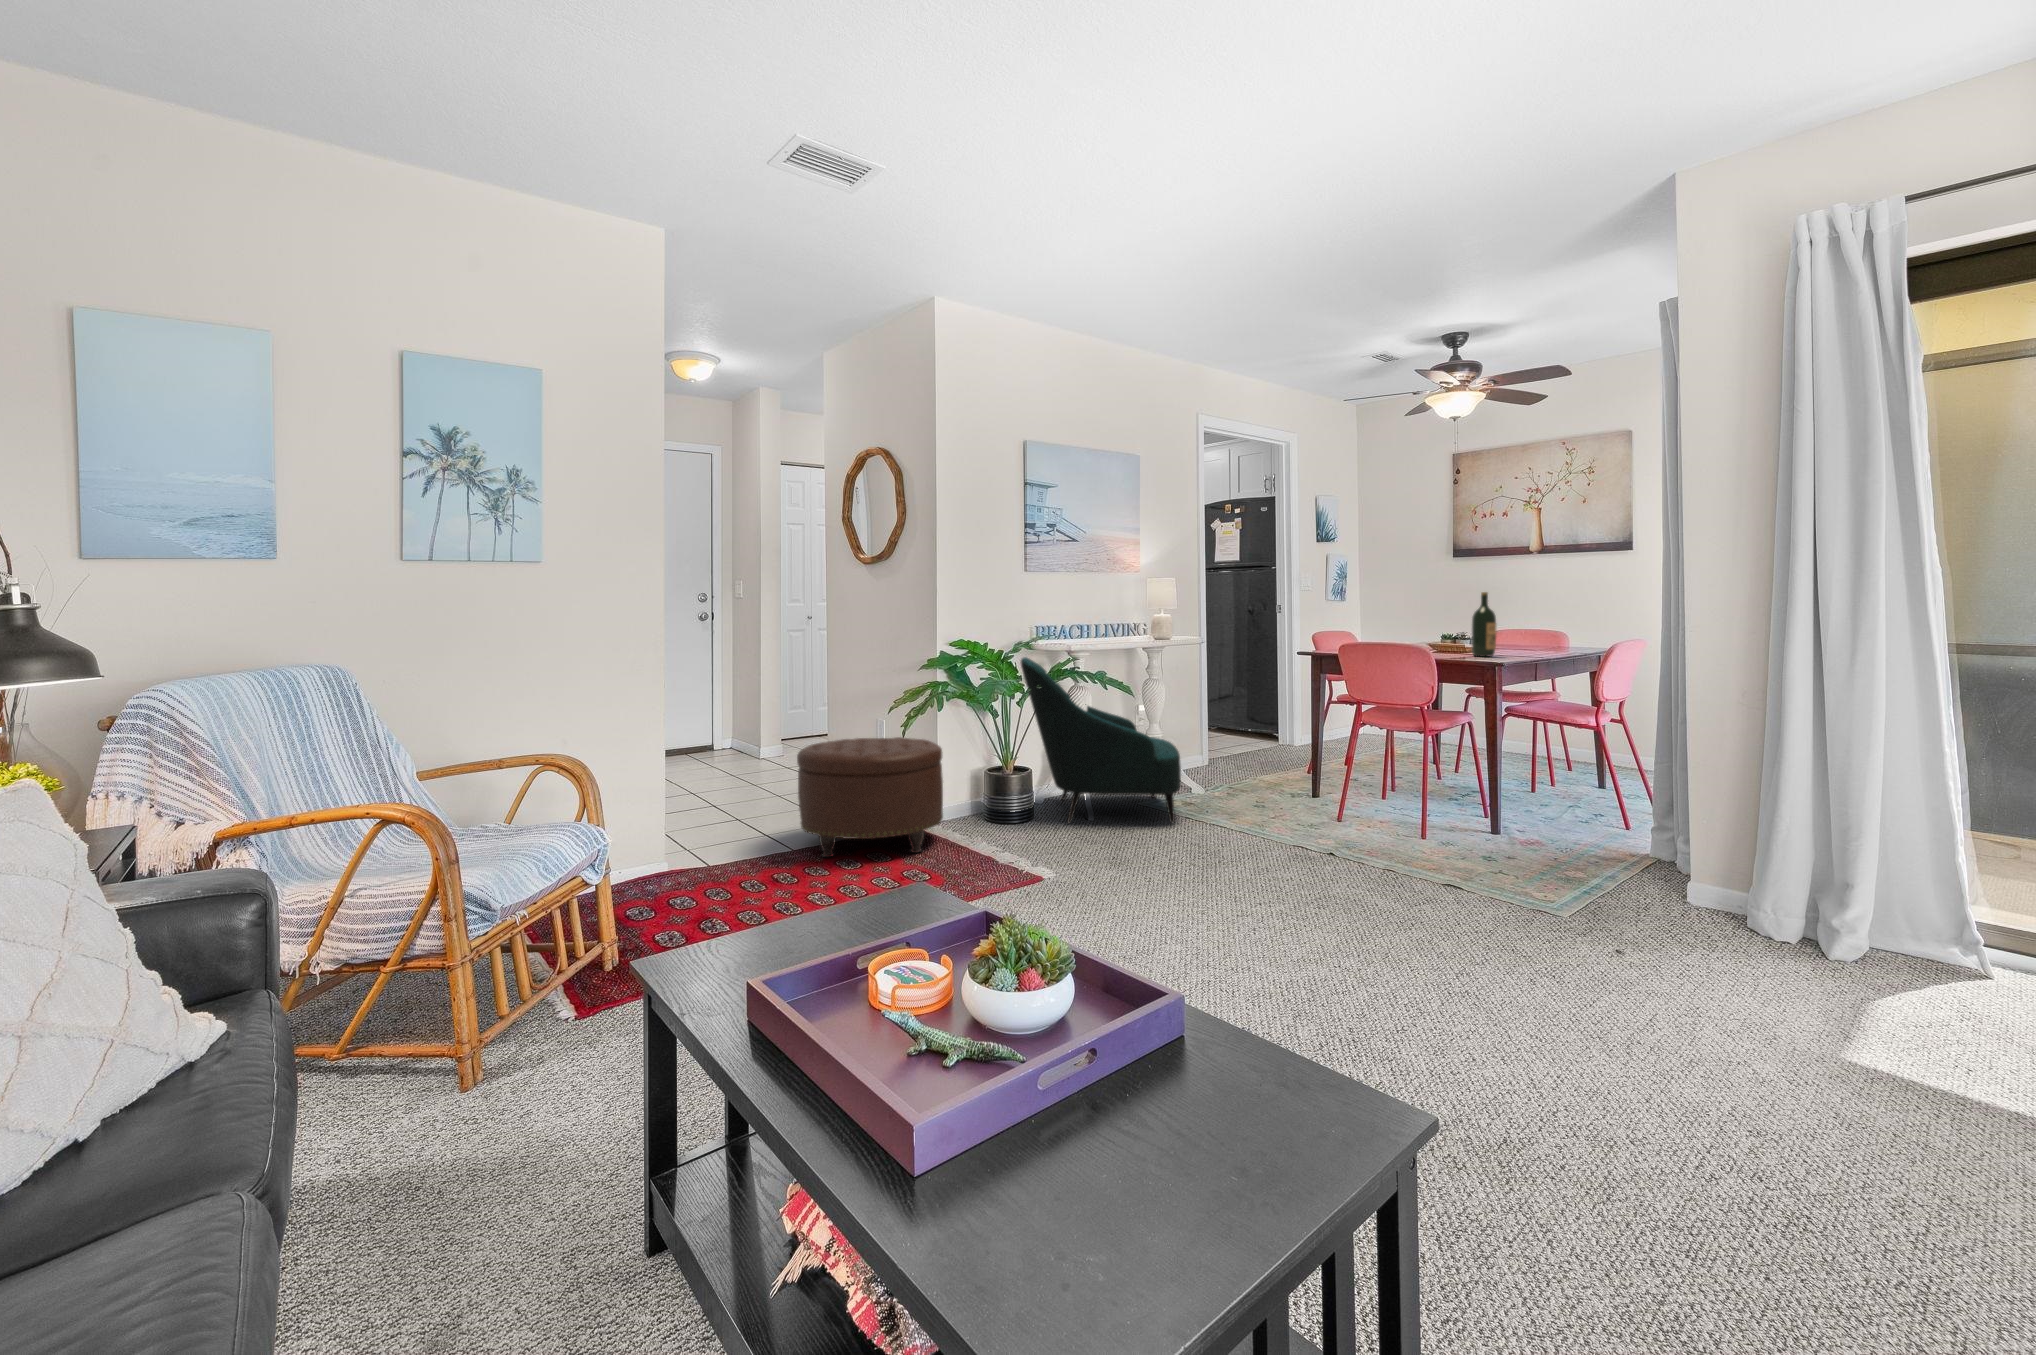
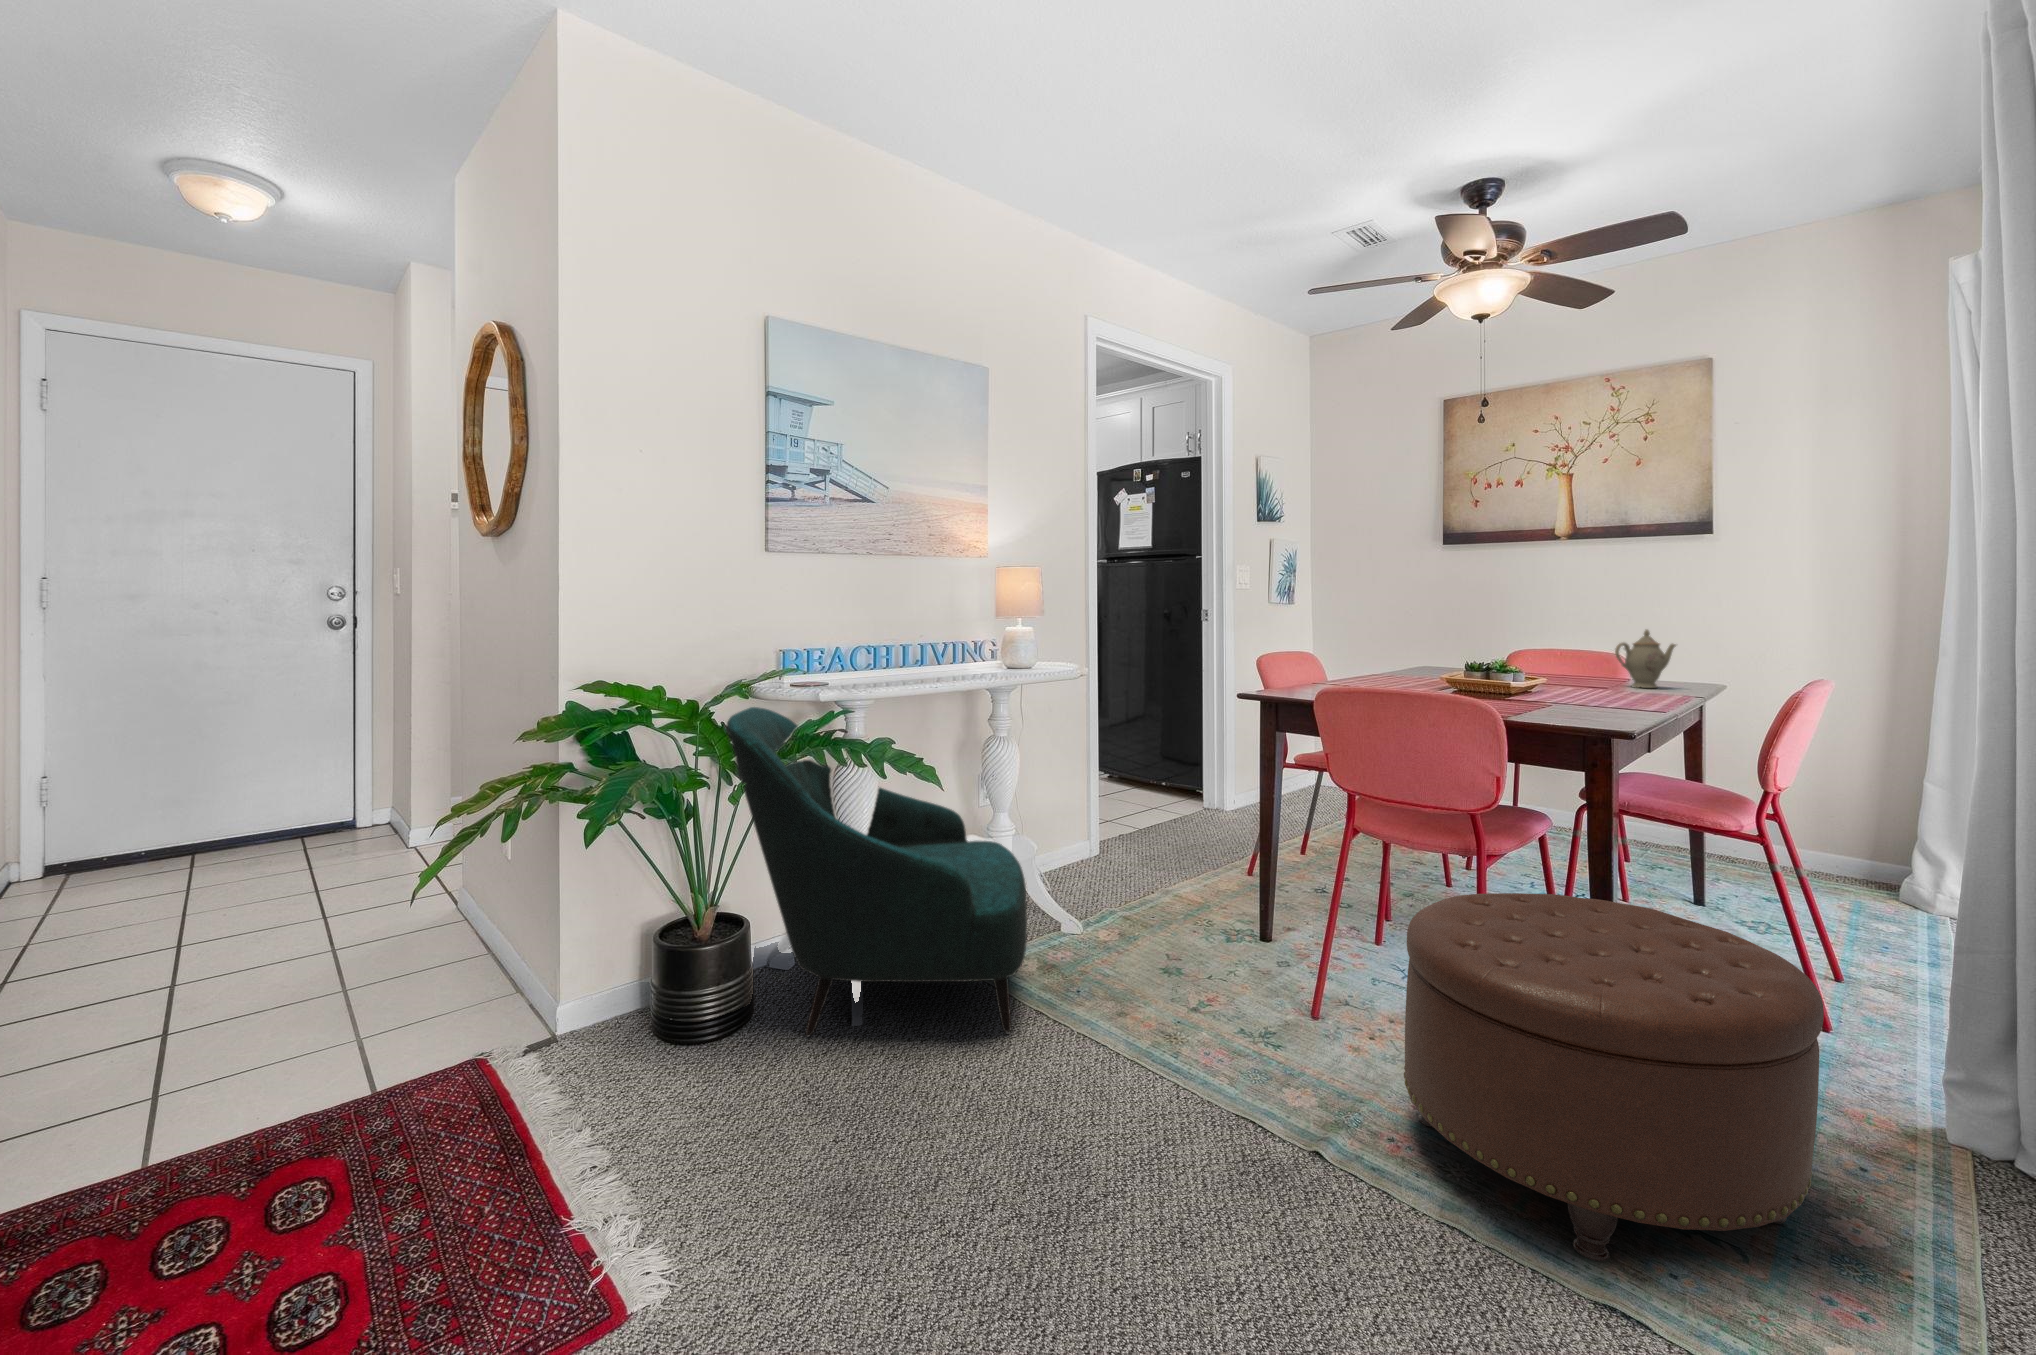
wine bottle: present [1471,592,1497,657] -> none [1551,596,1600,715]
teapot: none [1541,613,1581,650] -> present [1615,630,1676,688]
ottoman: present [797,737,943,857] -> present [1404,893,1824,1261]

